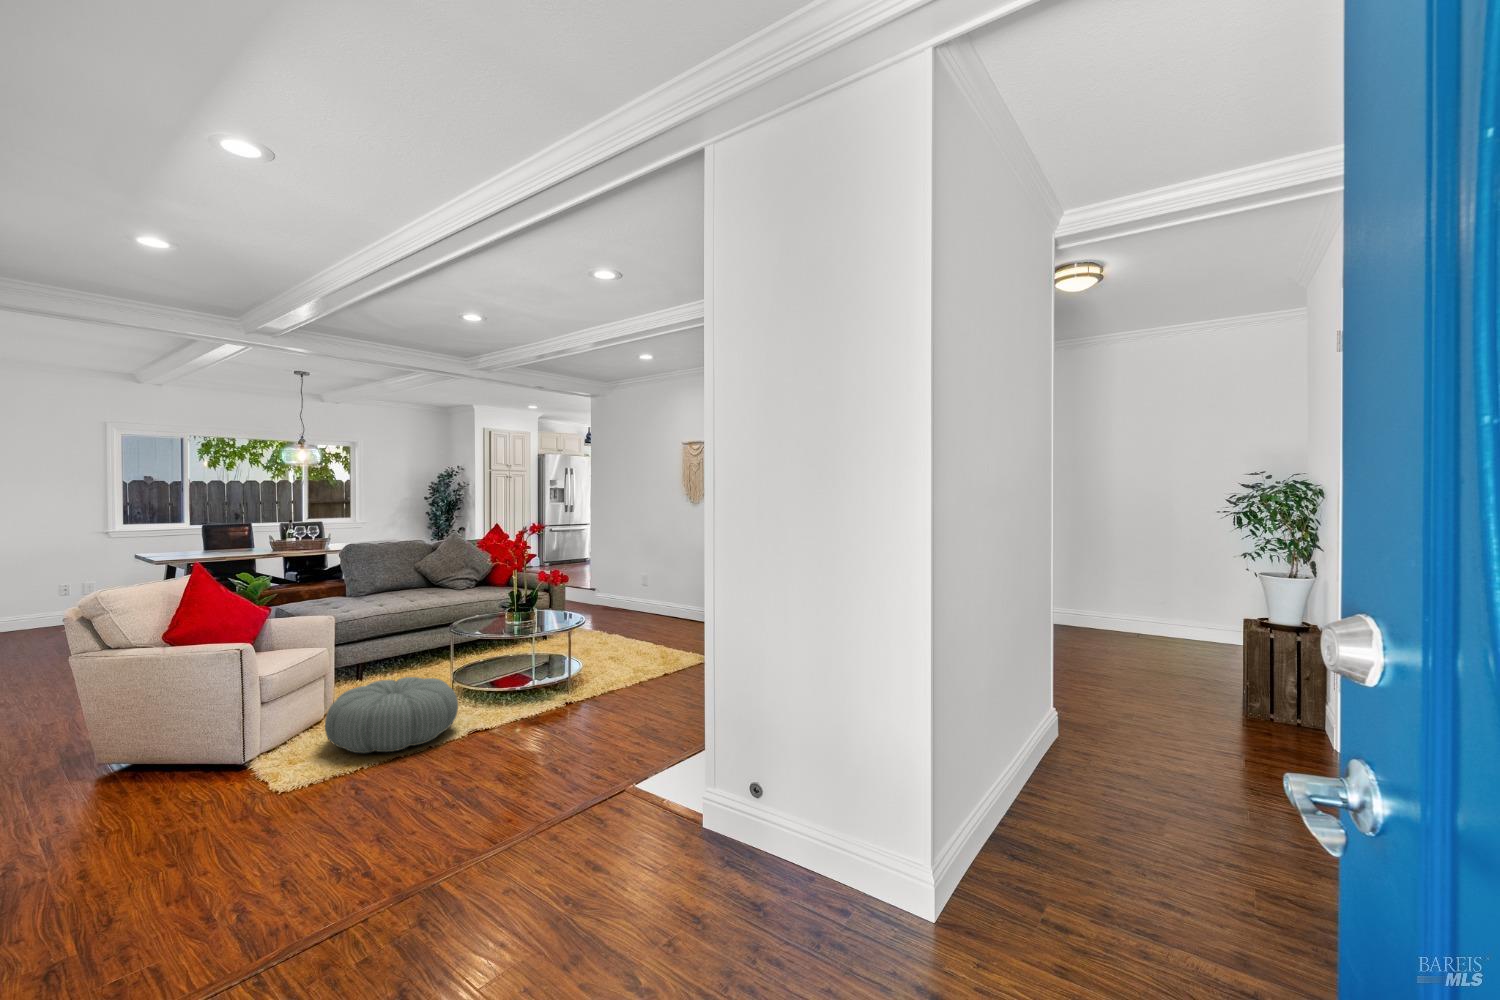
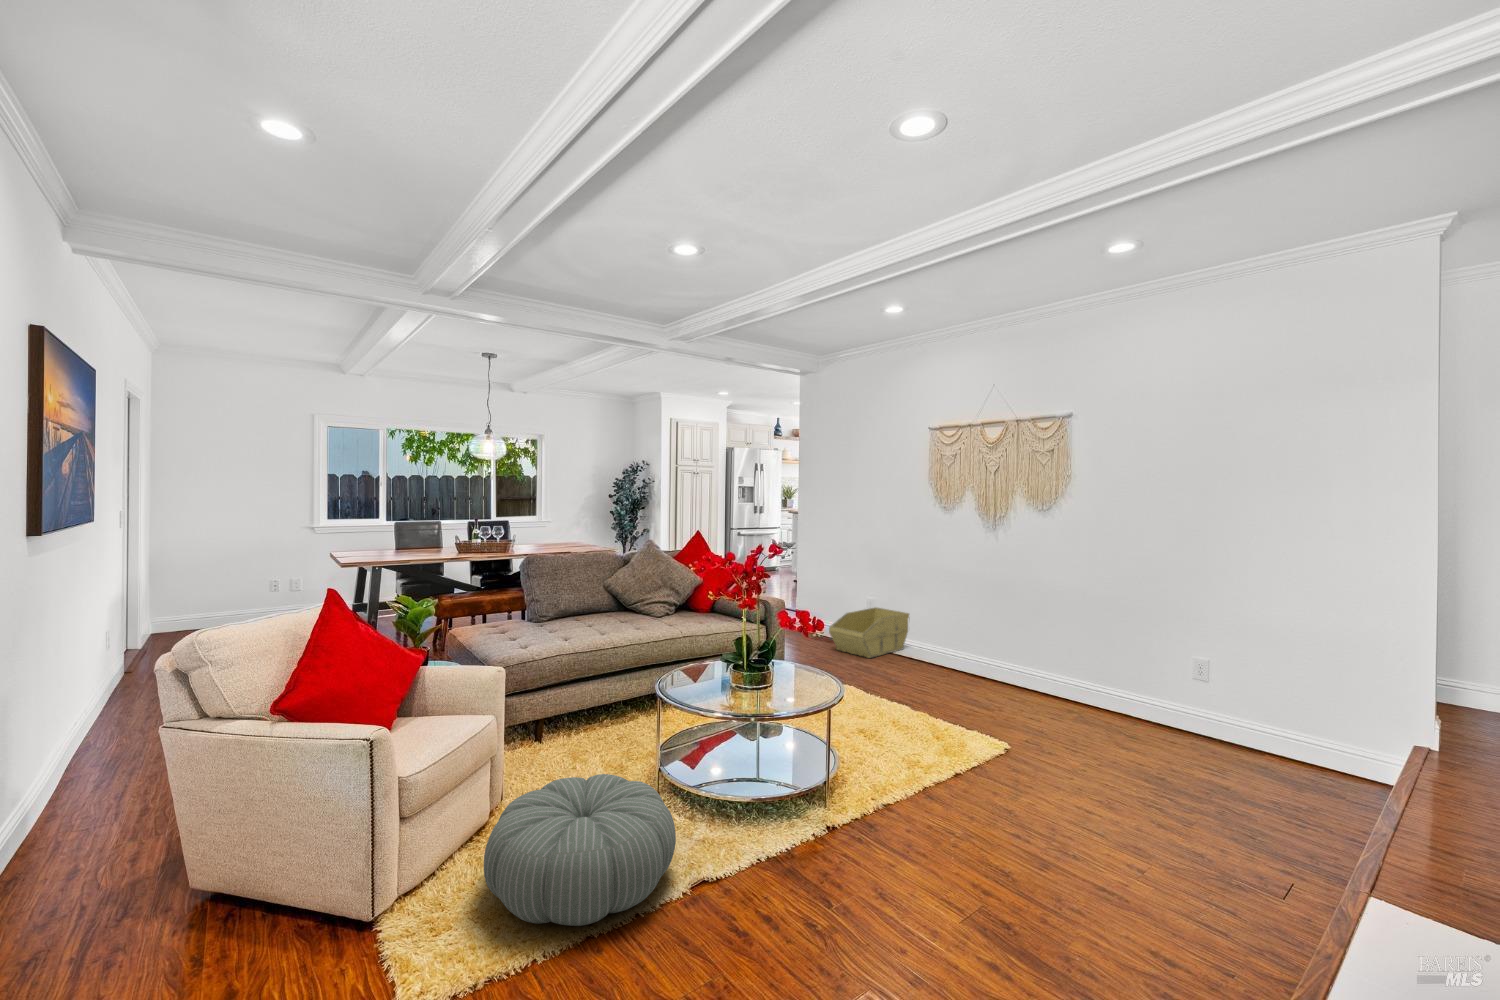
storage bin: none [610,582,676,619] -> present [829,607,909,658]

